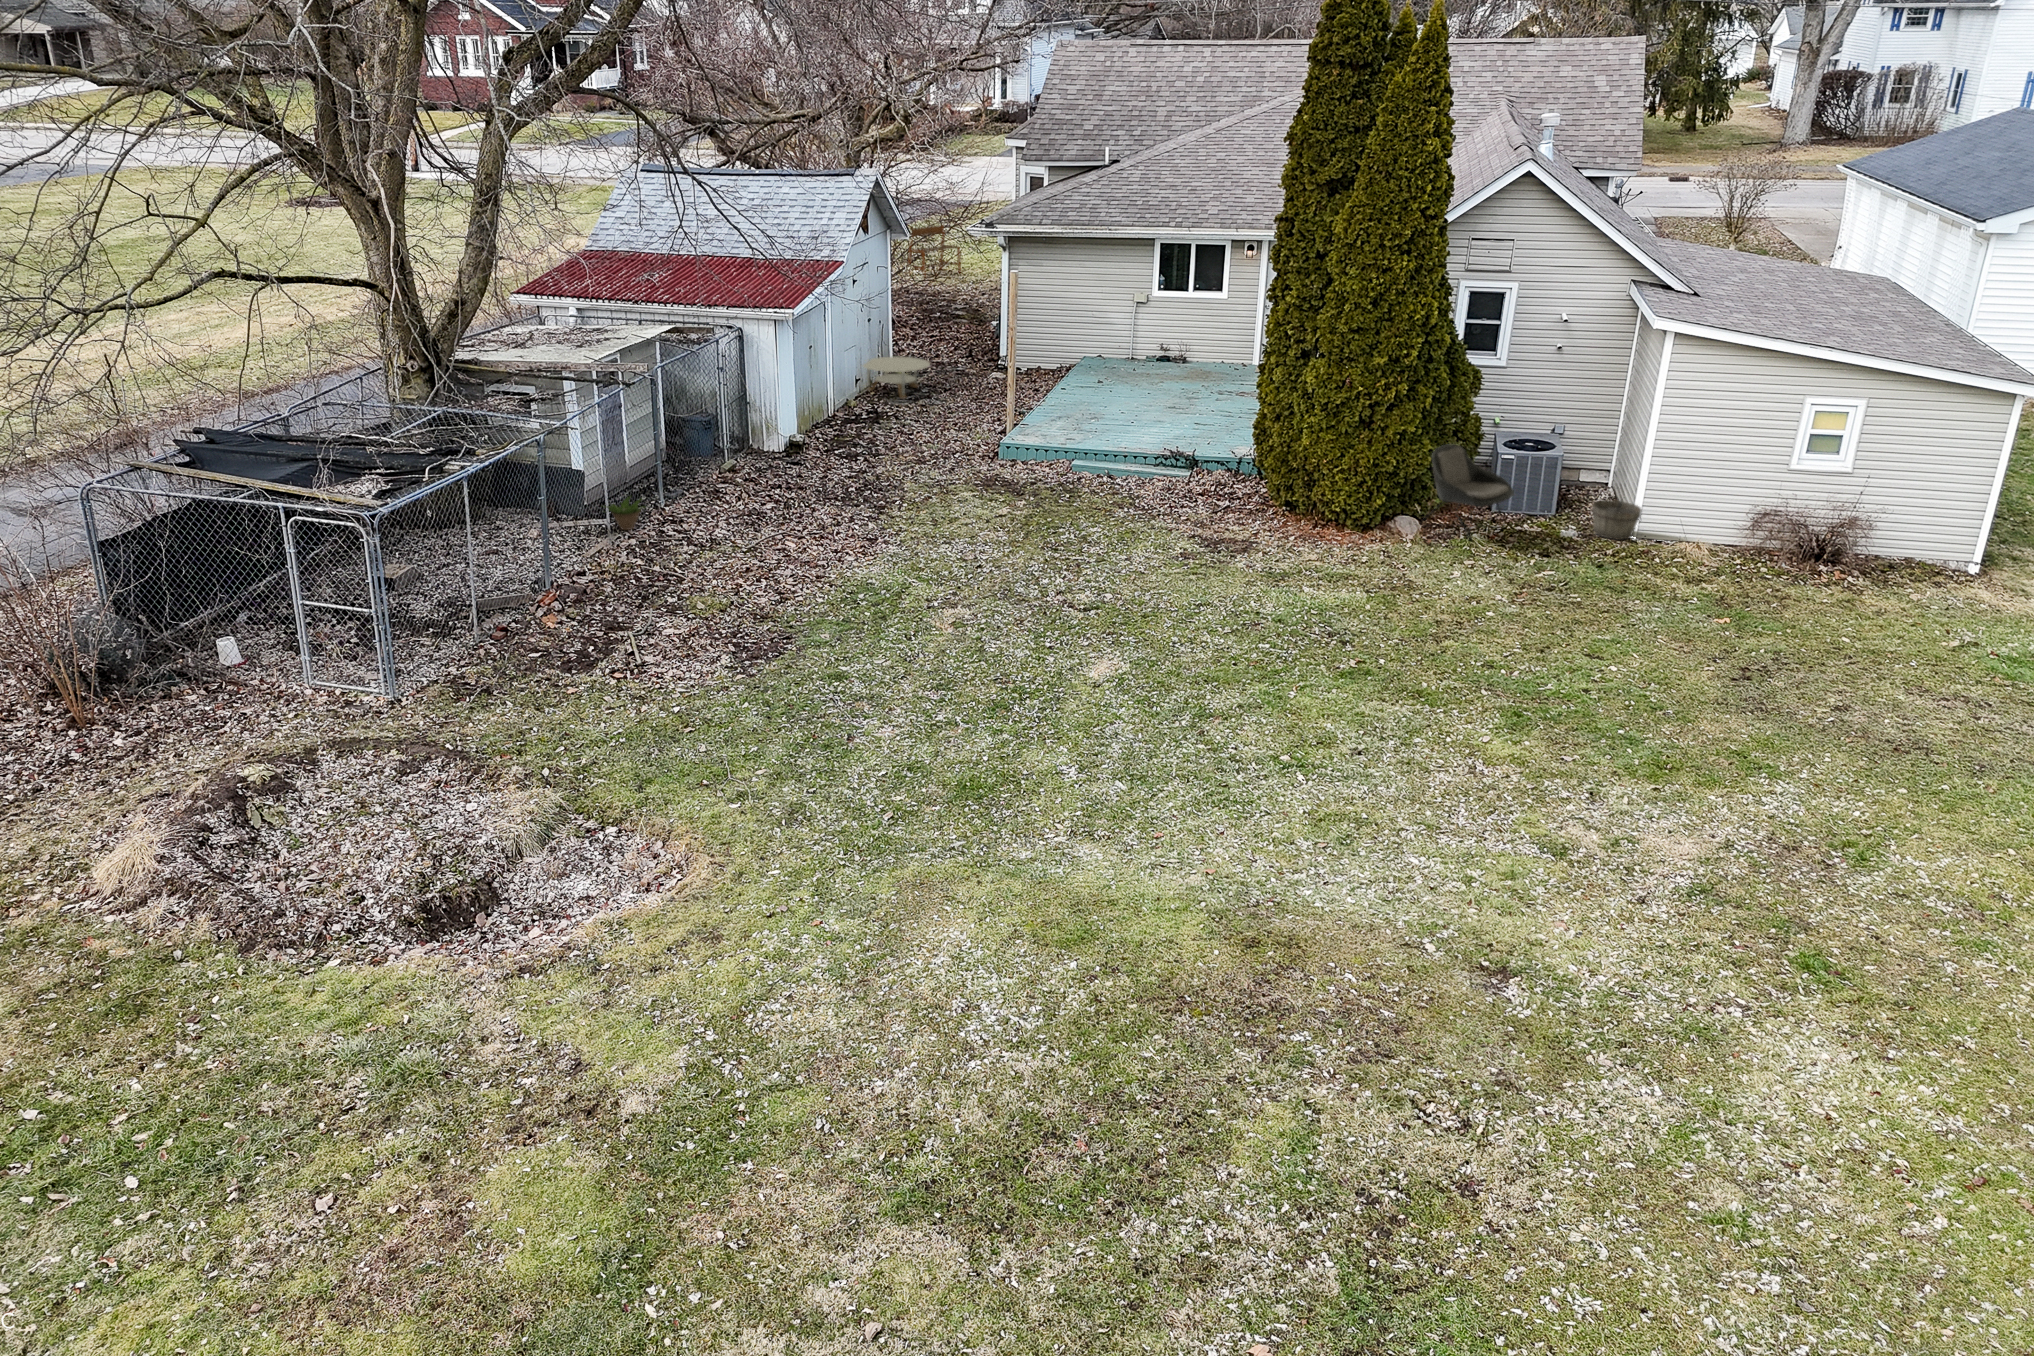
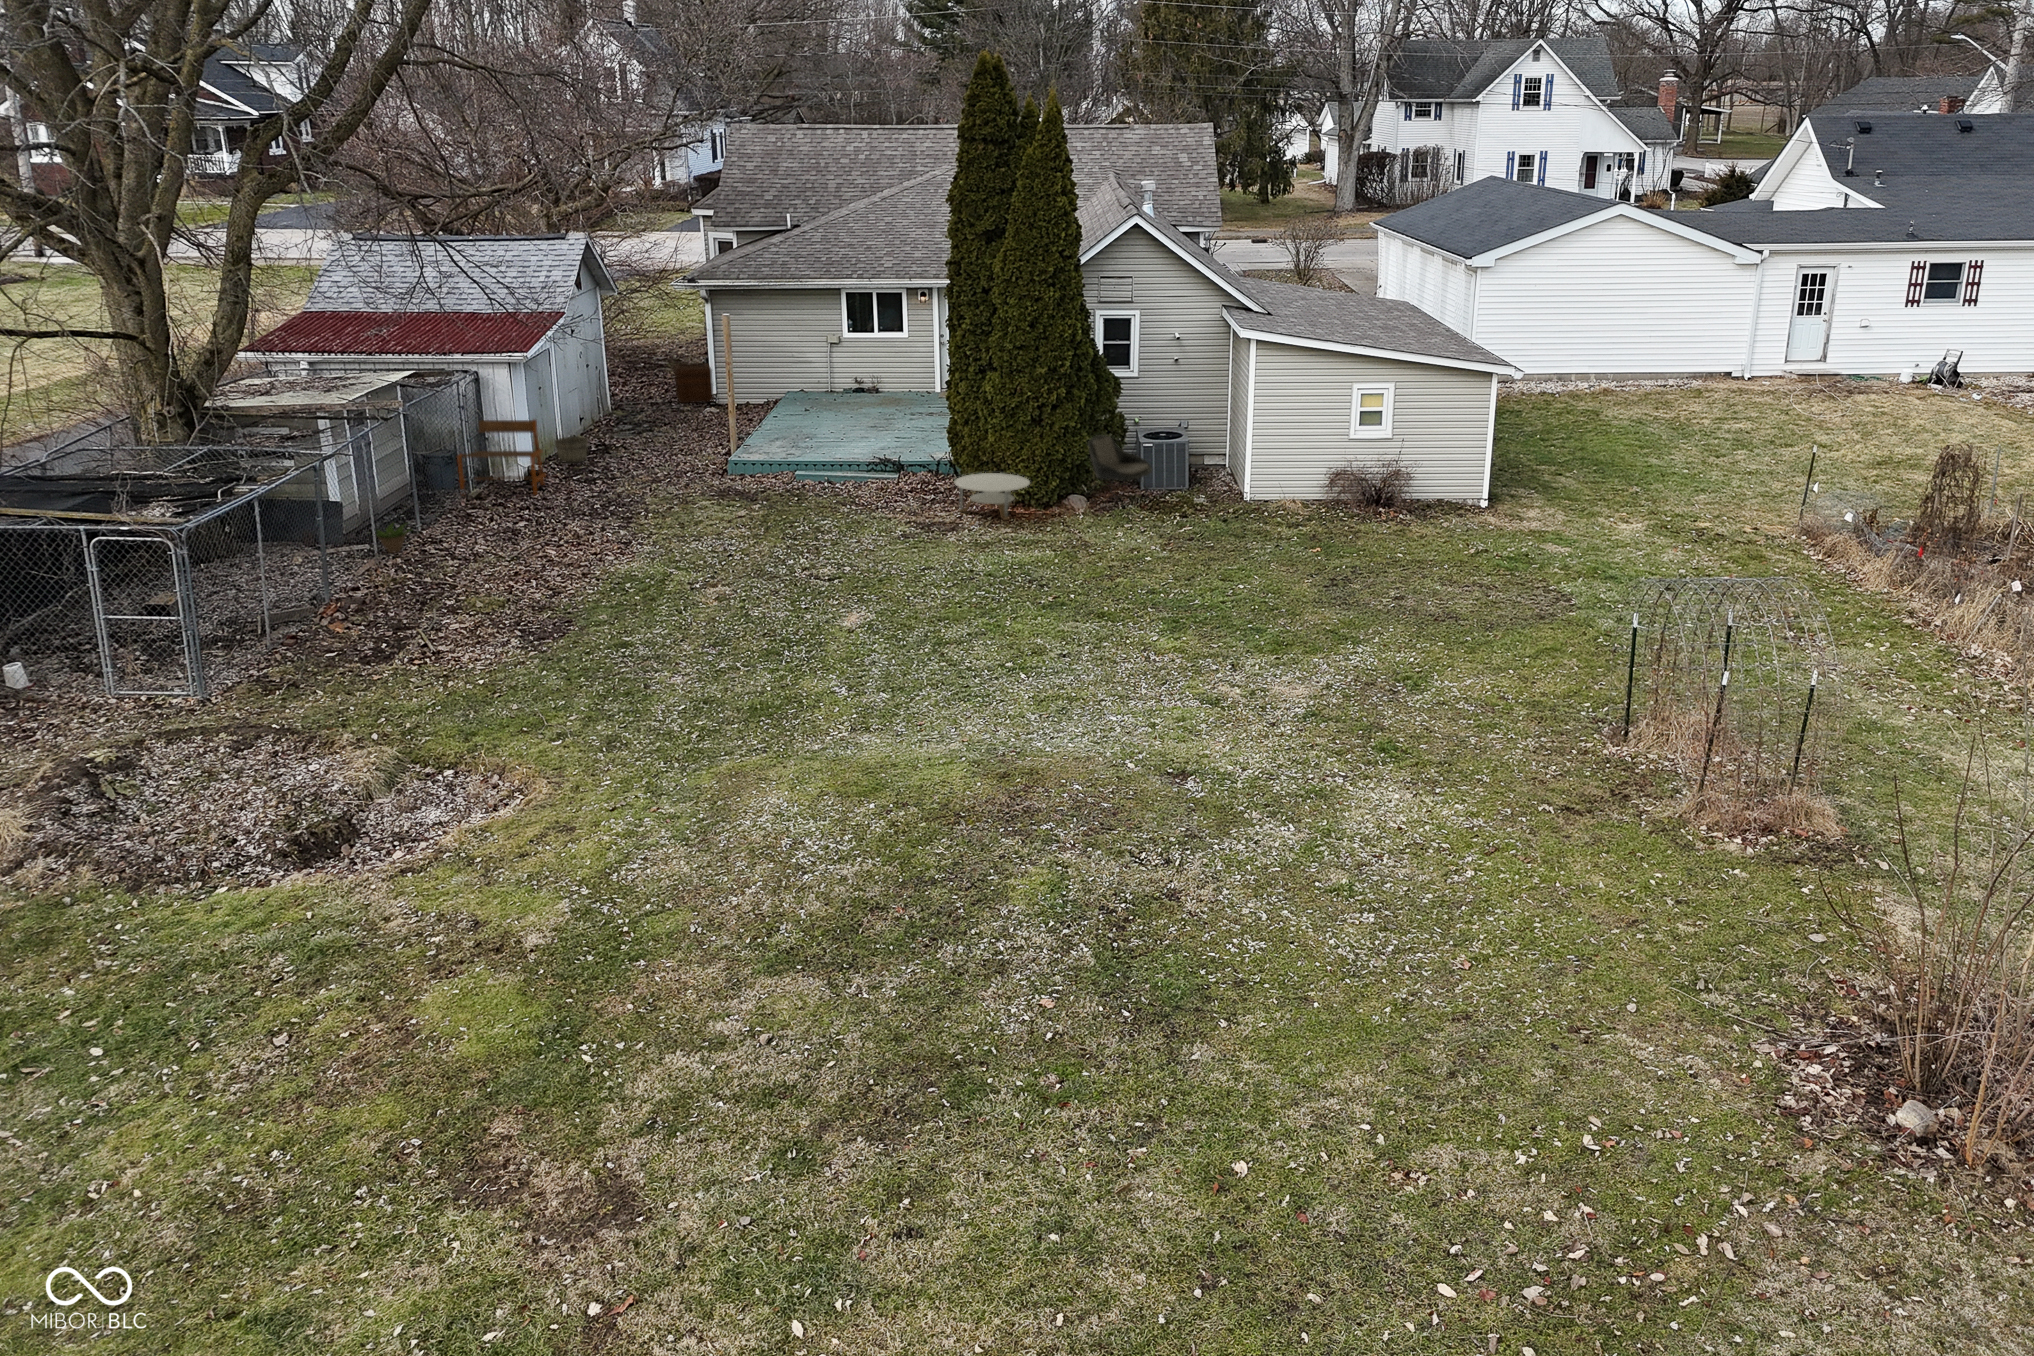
bench: present [908,225,961,277] -> present [457,420,546,495]
wooden crate: none [963,316,1003,361] -> present [674,363,713,403]
round table: present [863,356,930,399] -> present [954,473,1030,520]
wooden bucket: present [1592,500,1642,540] -> present [554,436,588,463]

